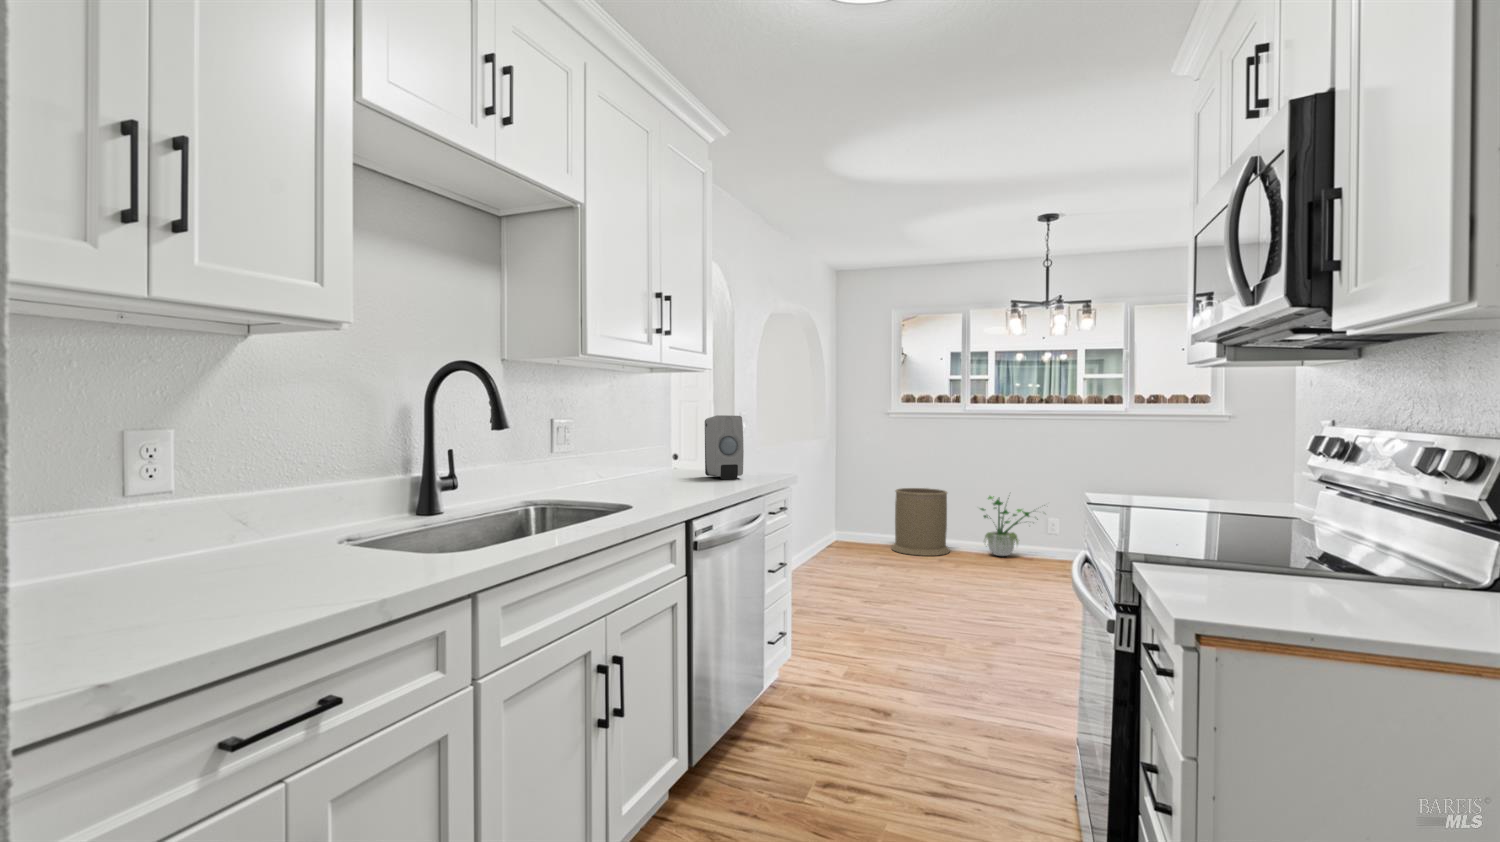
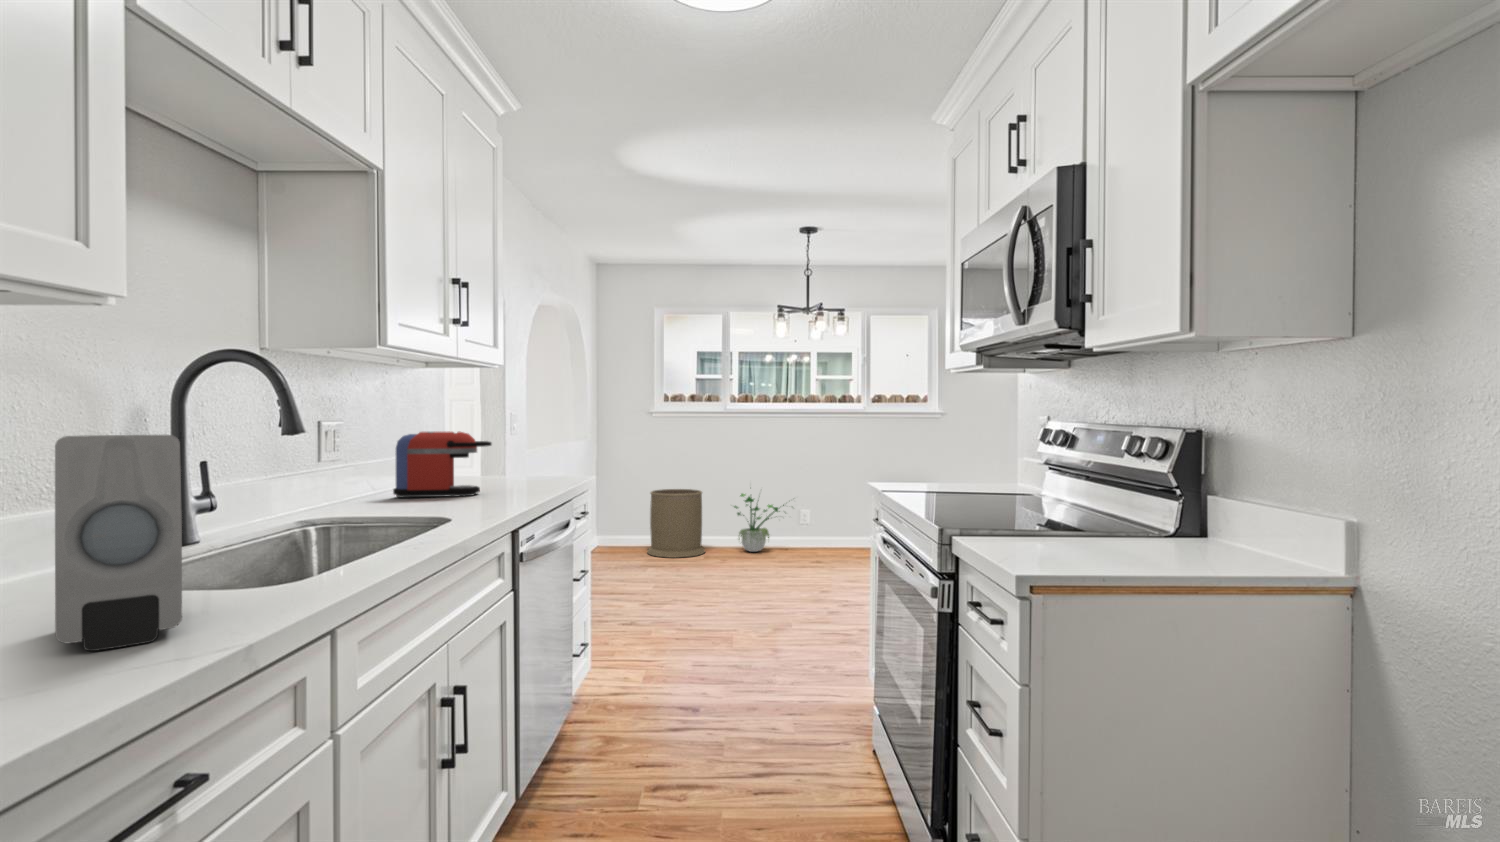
soap dispenser: present [705,415,744,479] -> present [55,435,182,651]
coffee maker: none [613,428,693,486] -> present [393,432,492,497]

